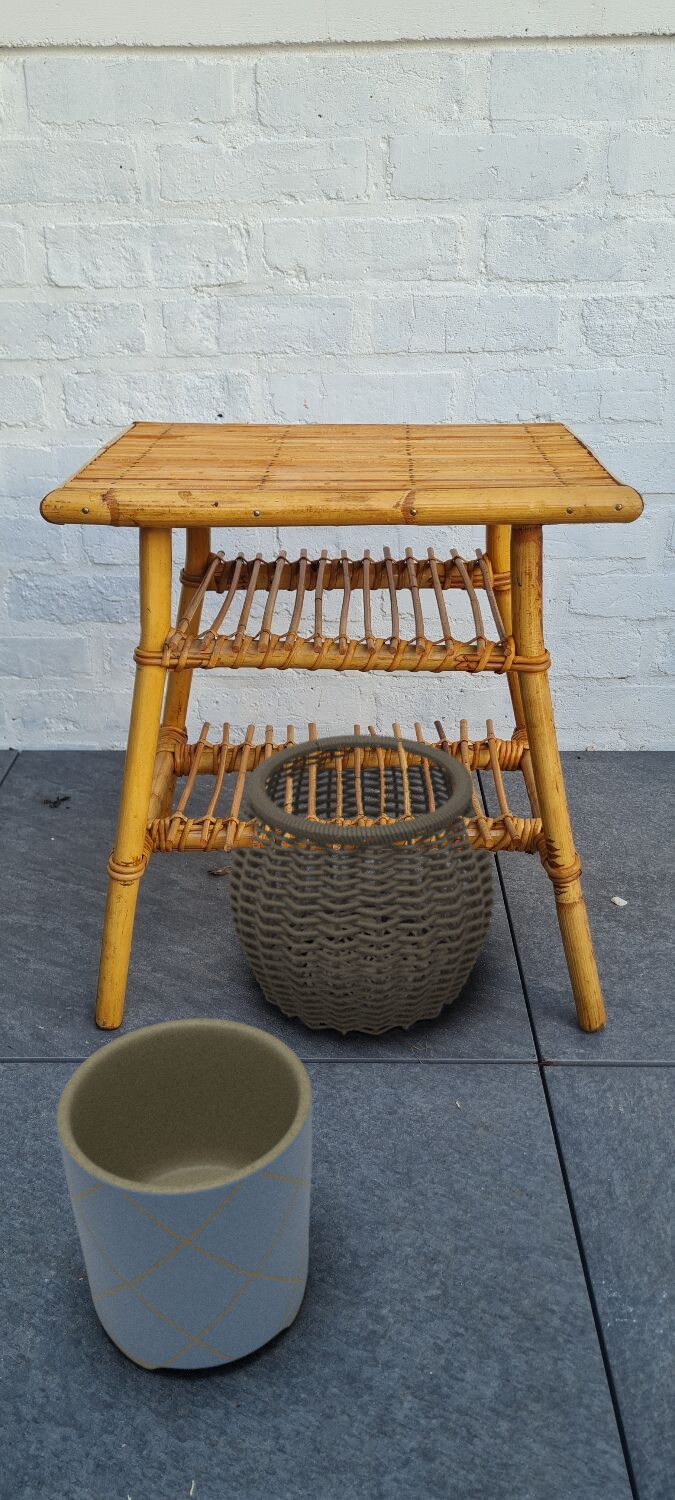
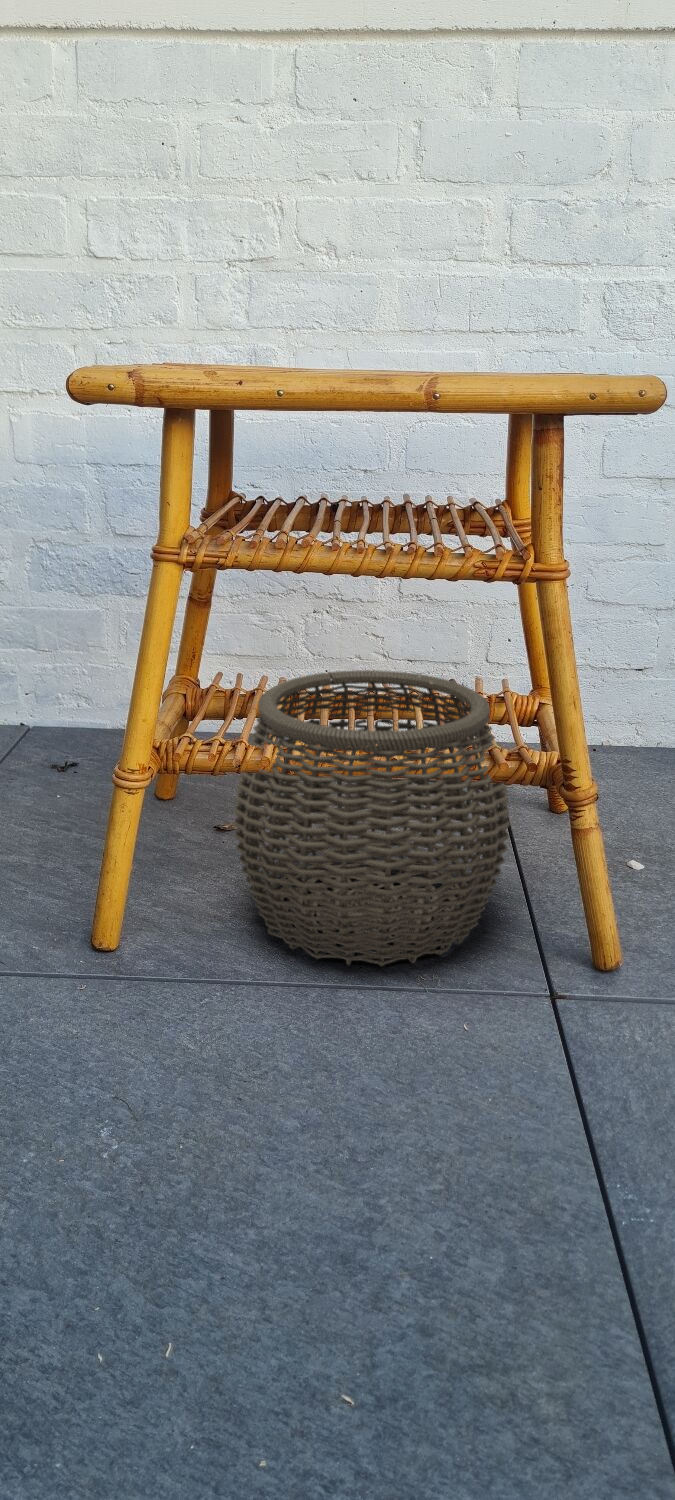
planter: present [56,1018,312,1369] -> none [43,885,314,1242]

